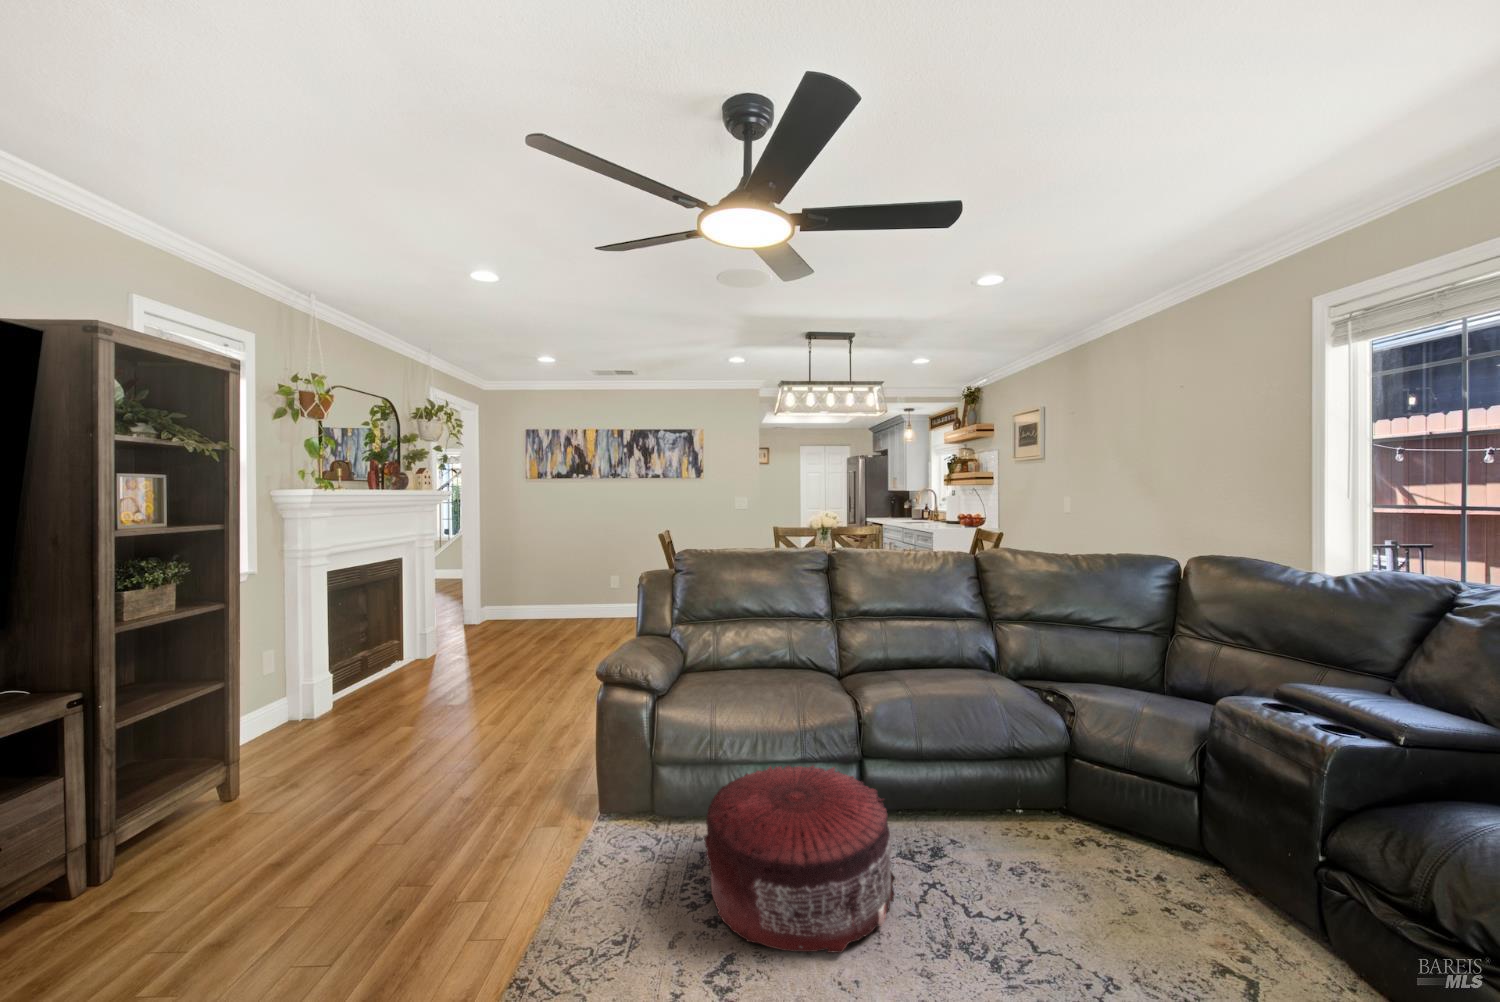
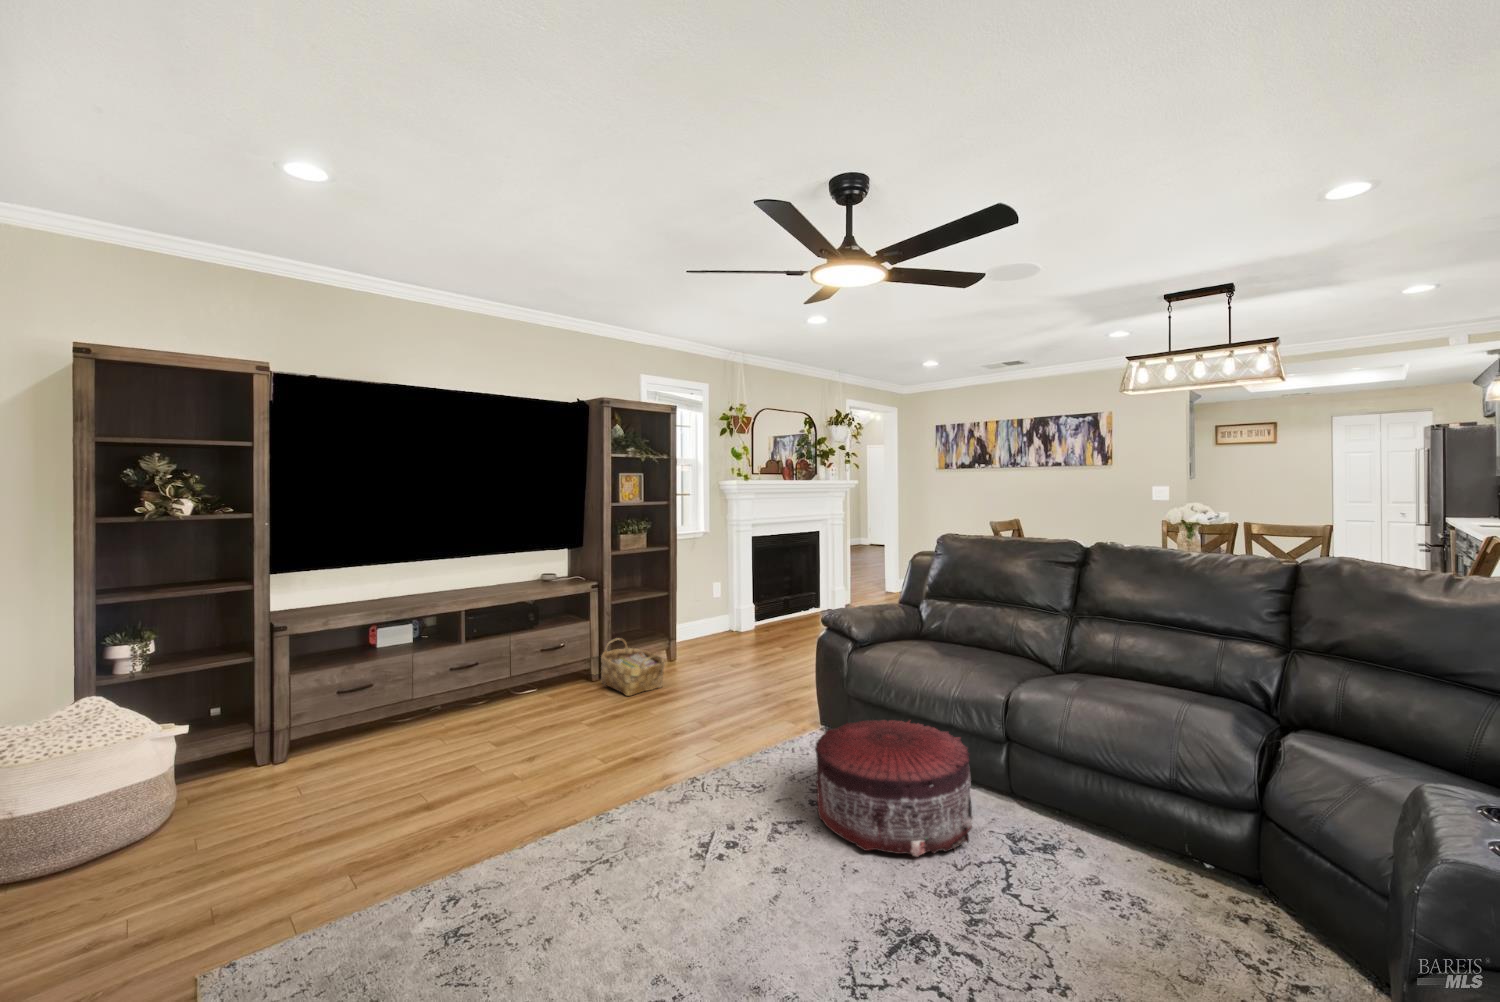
woven basket: none [102,791,273,900] -> present [601,638,664,696]

